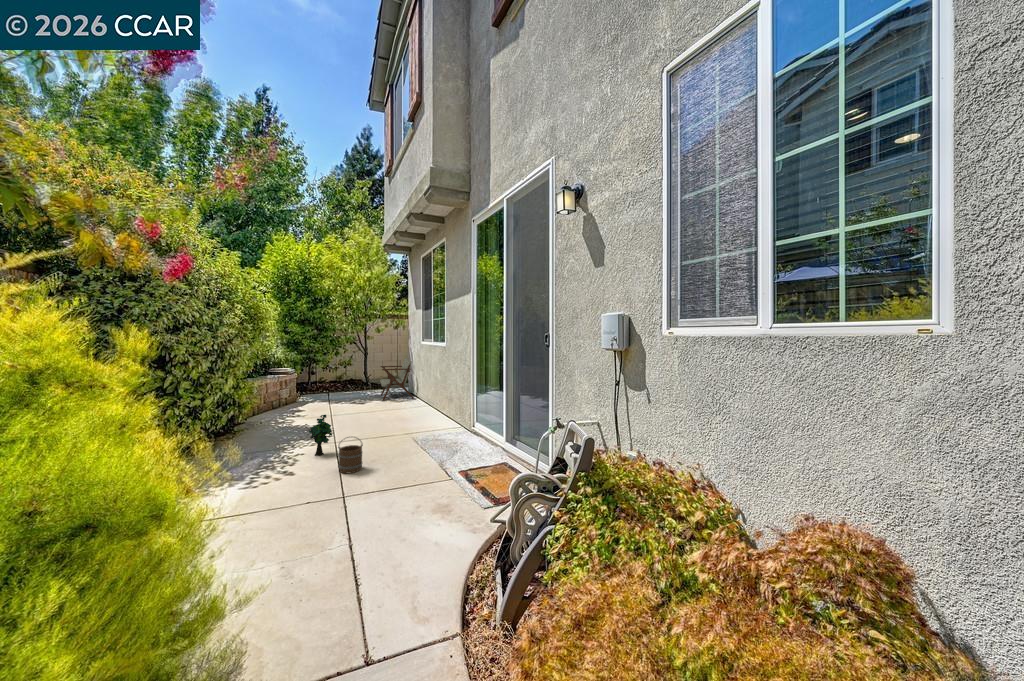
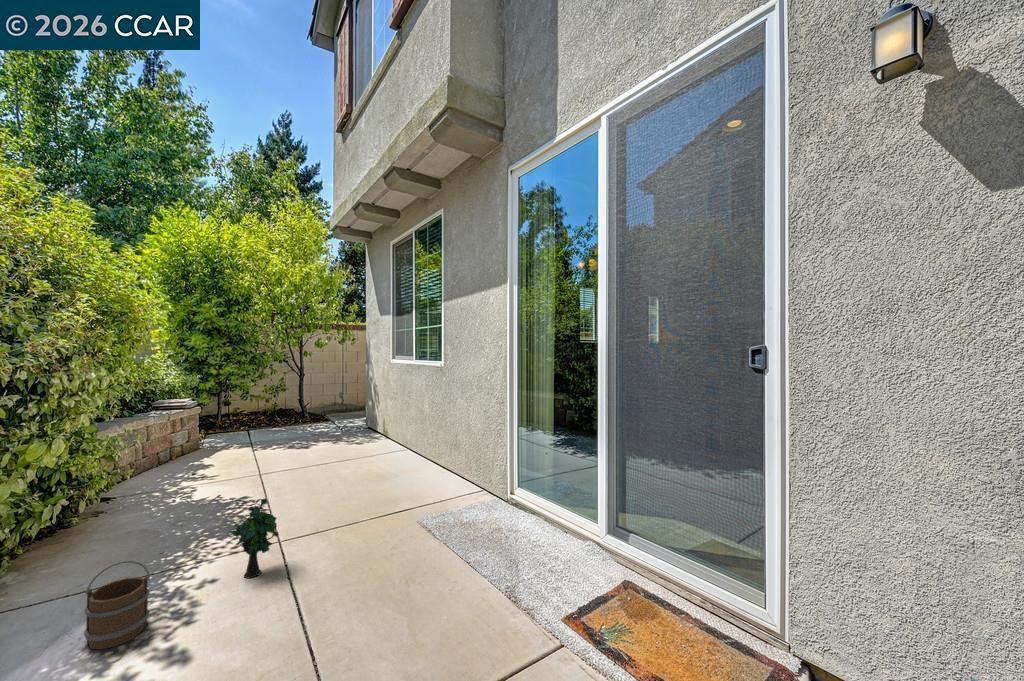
lounge chair: present [380,358,414,400] -> none [328,381,381,443]
bucket: present [338,437,363,473] -> present [84,560,150,649]

